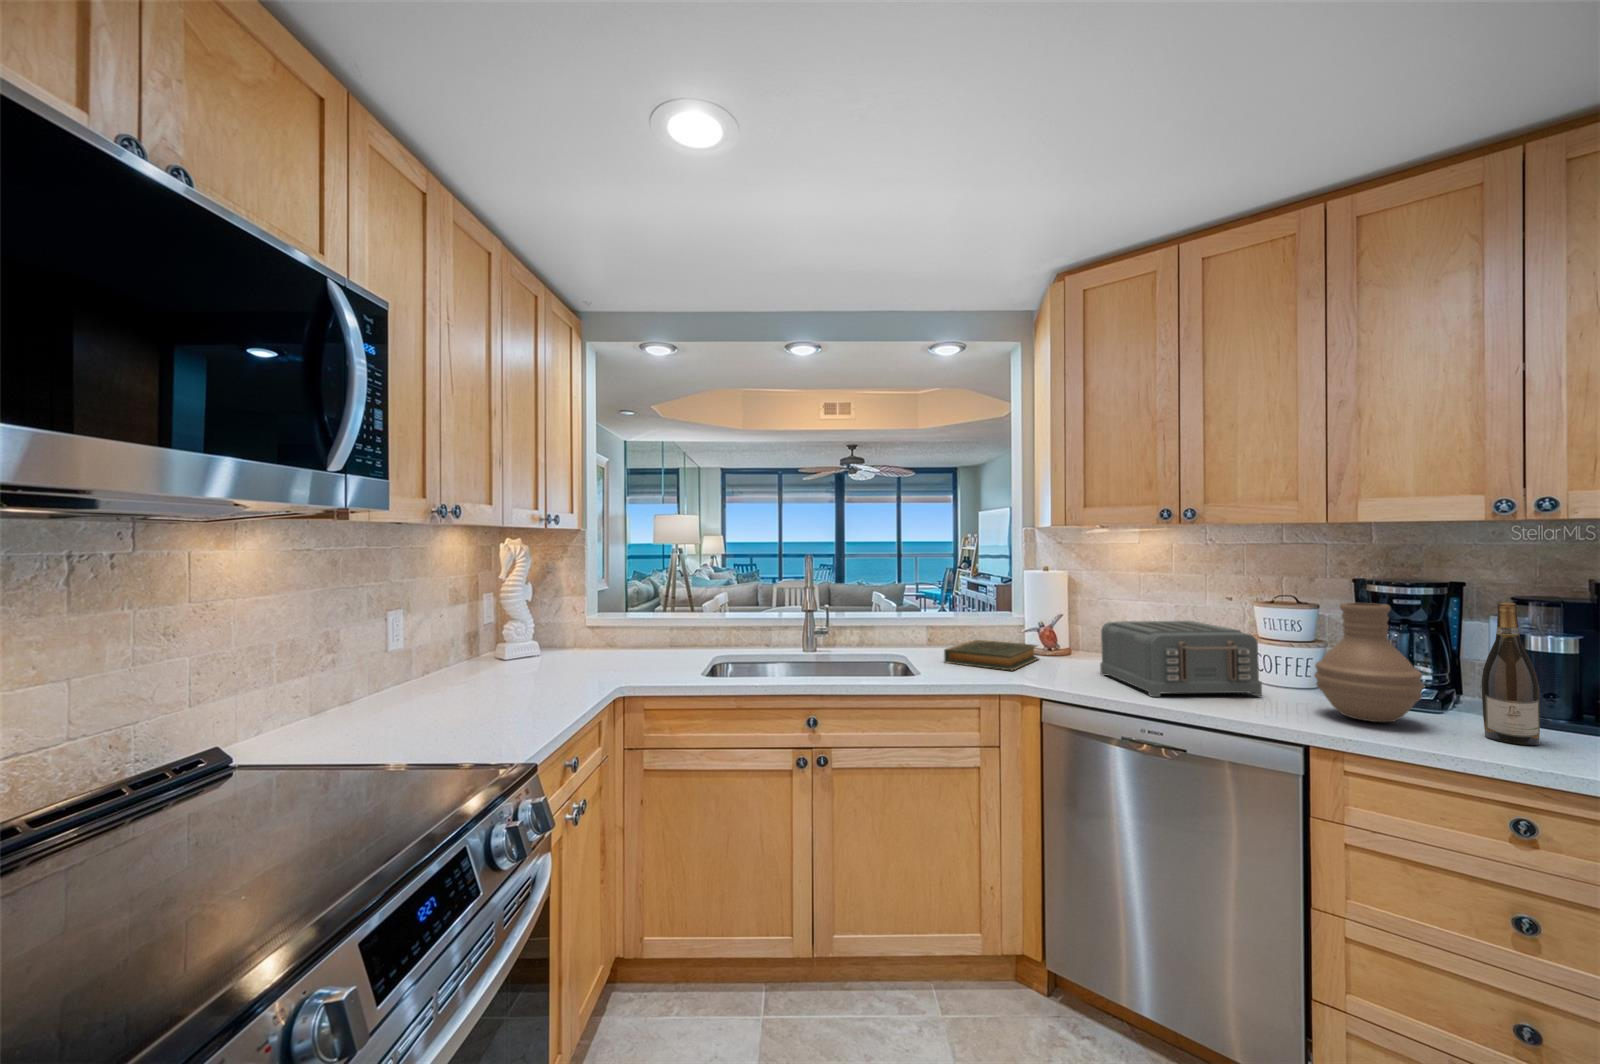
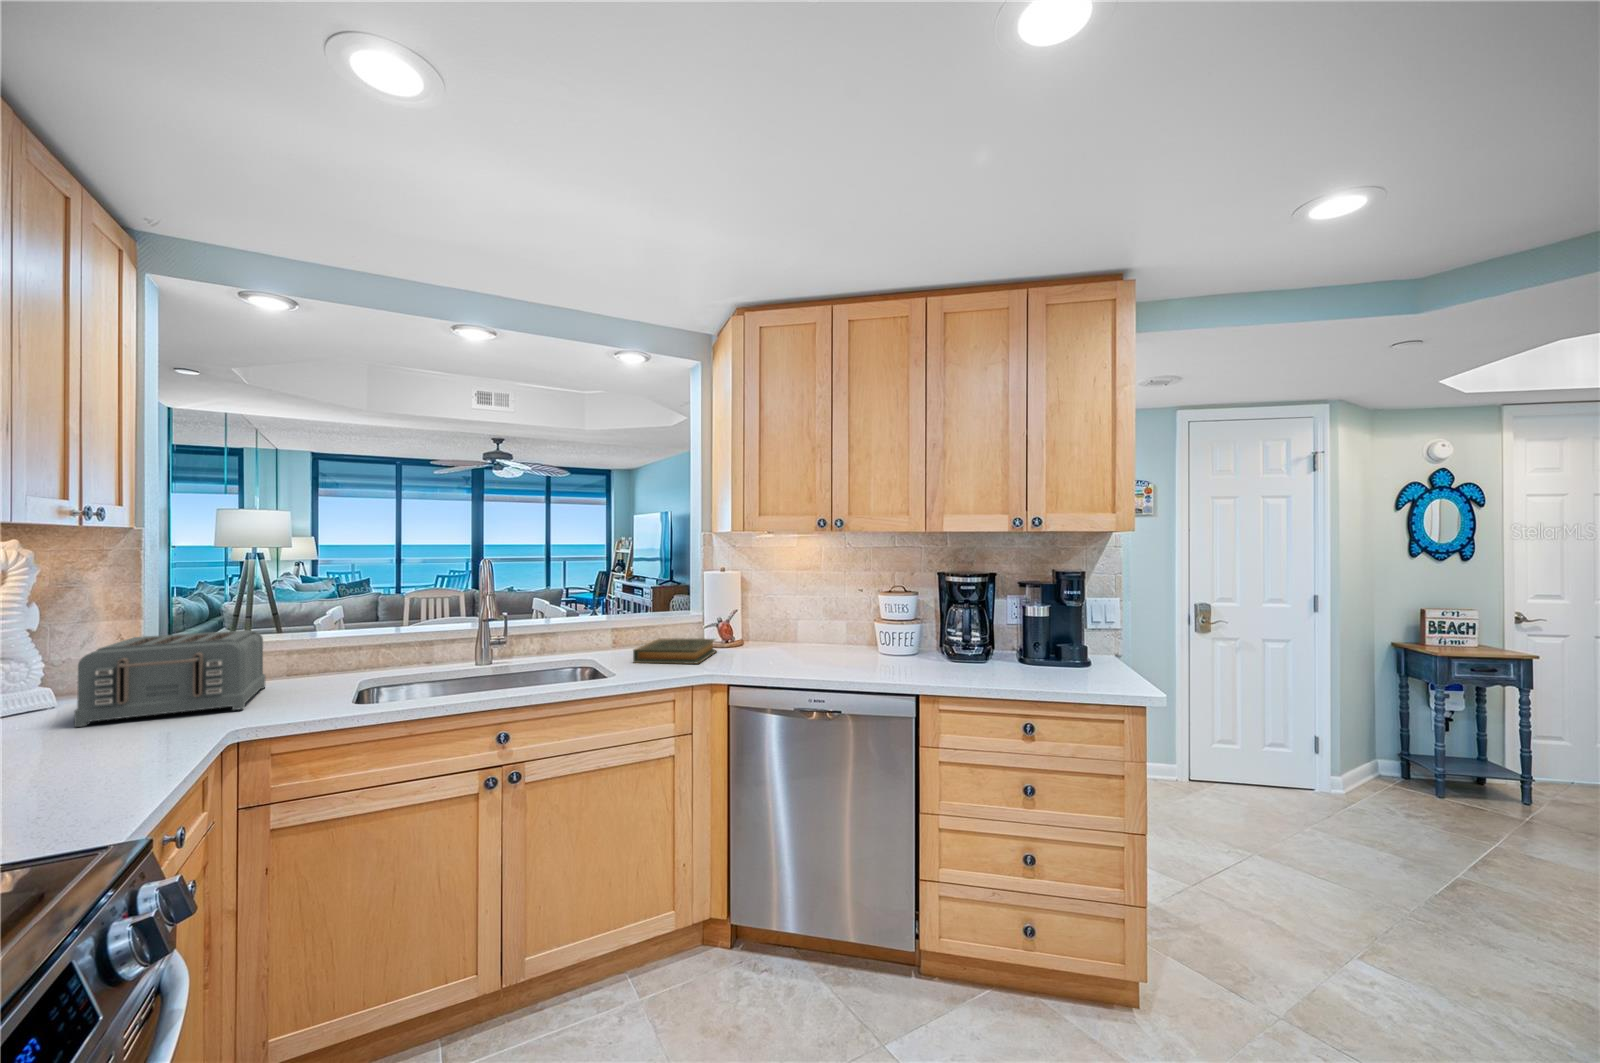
wine bottle: present [1482,602,1540,745] -> none [1008,585,1035,677]
vase: present [1315,603,1424,722] -> none [919,589,980,673]
toaster: present [1100,621,1262,697] -> present [74,630,265,727]

